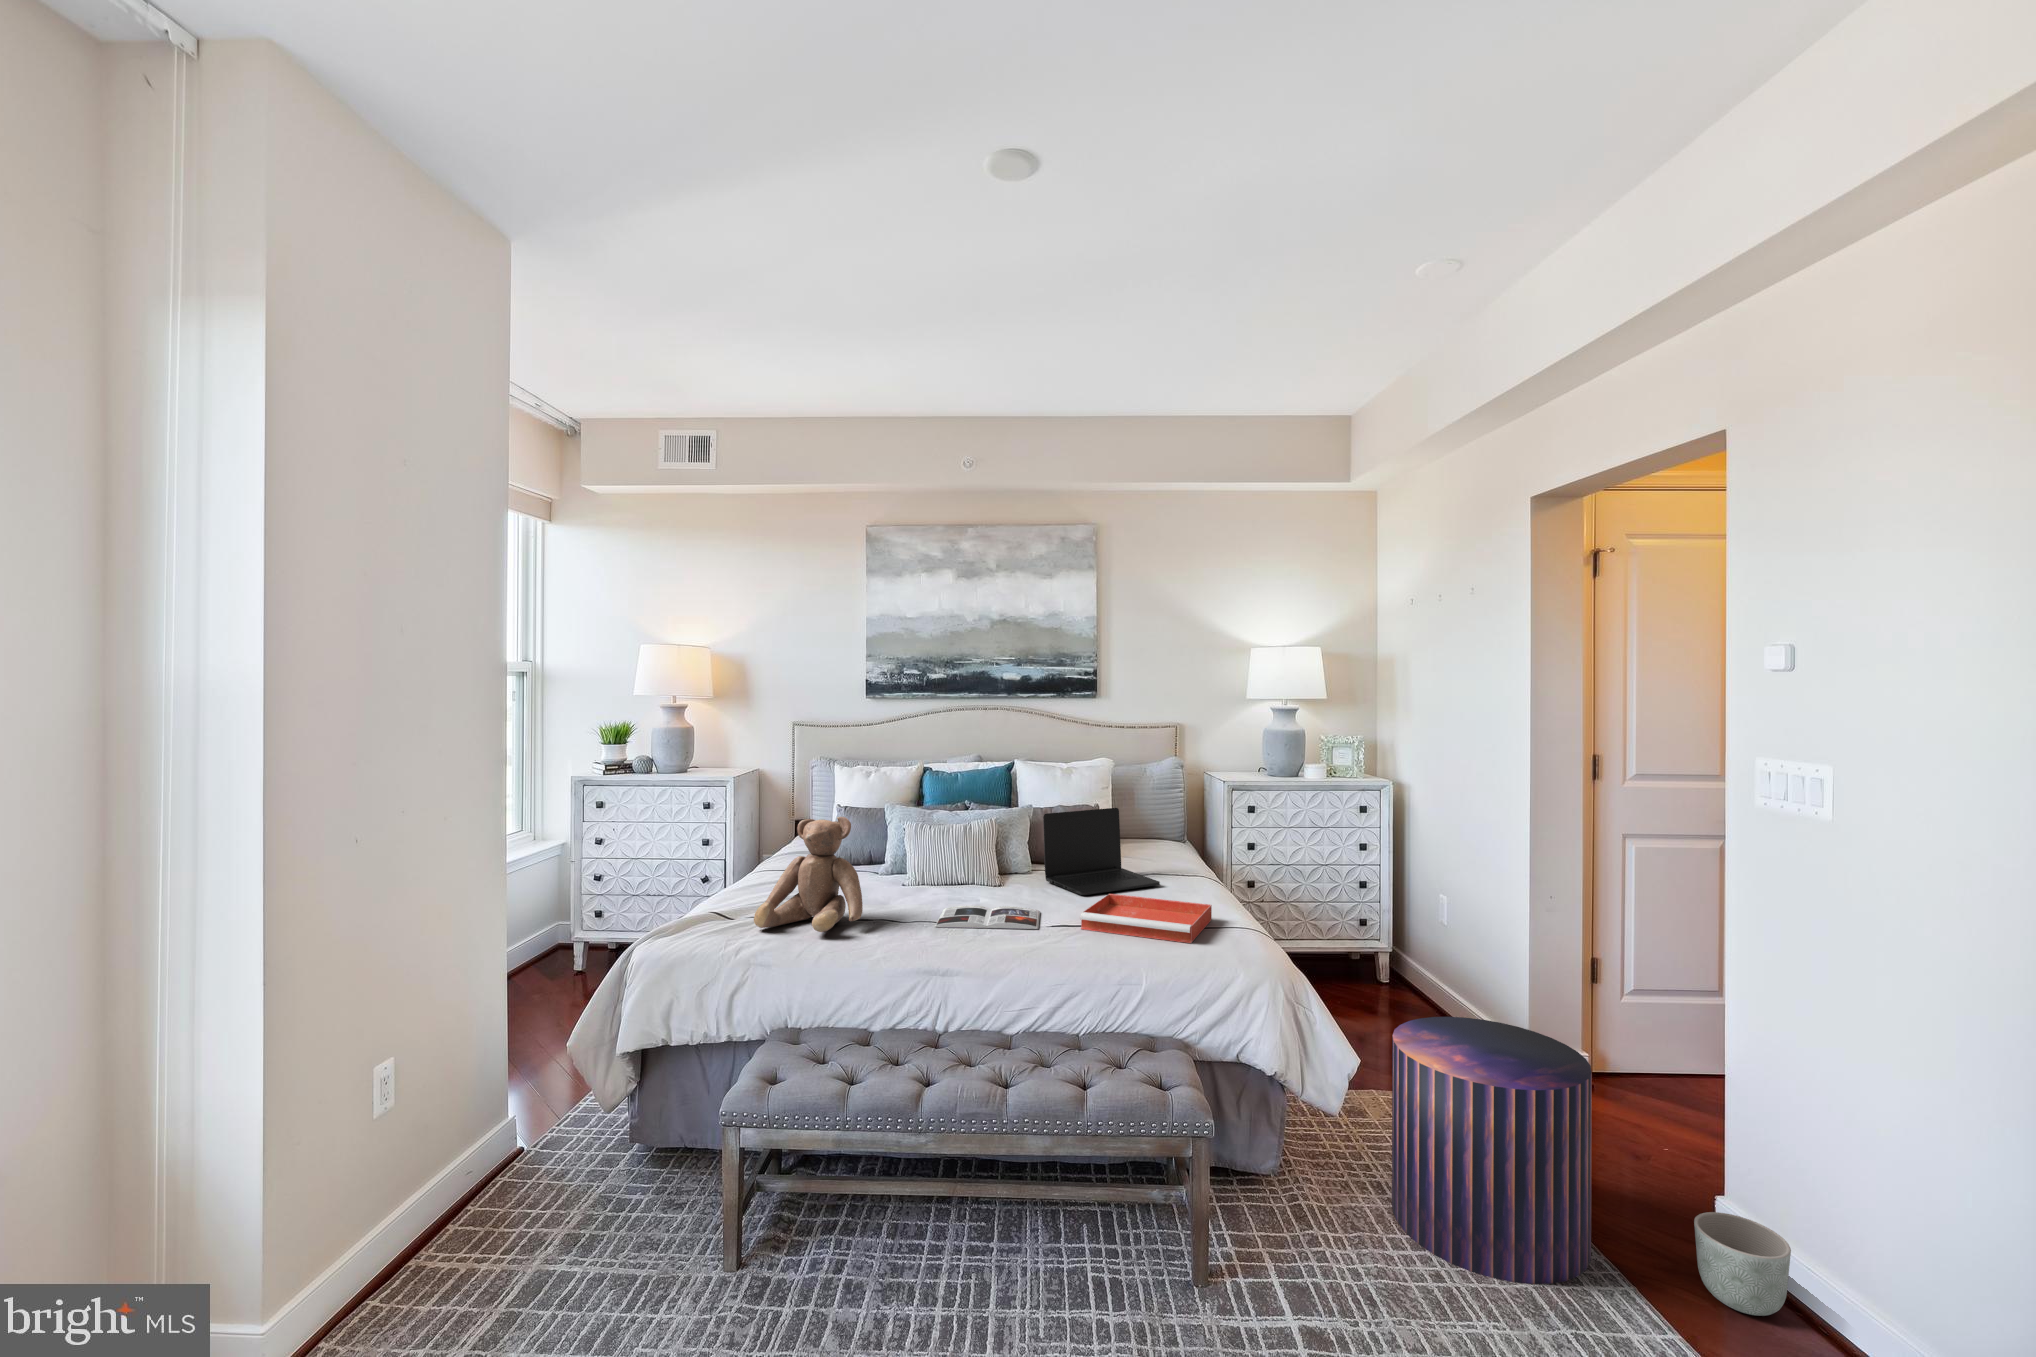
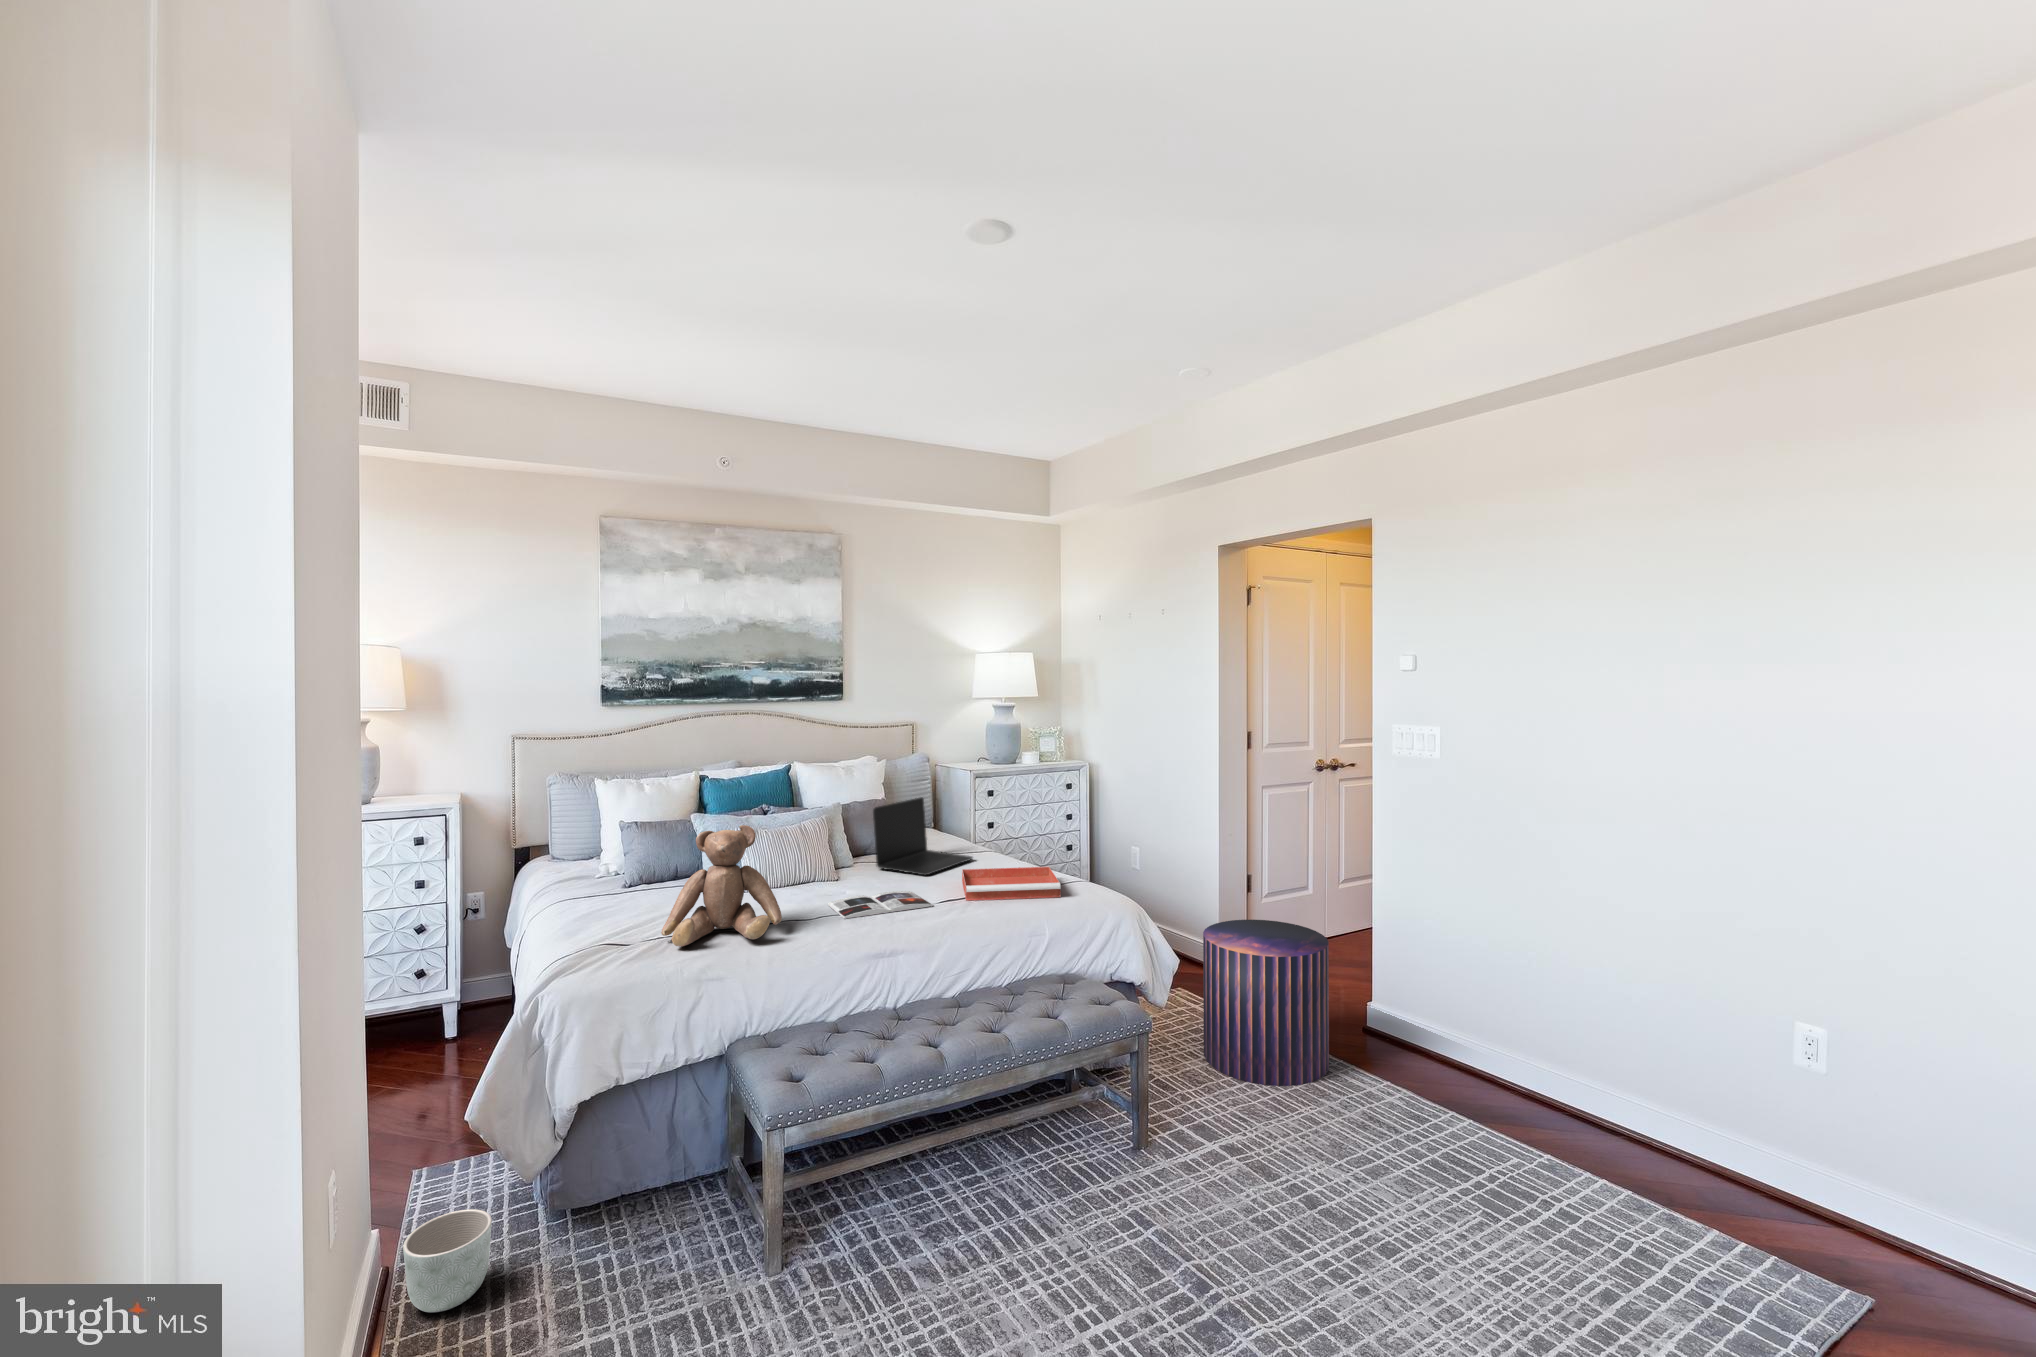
planter: present [1694,1212,1791,1316] -> present [403,1209,492,1312]

